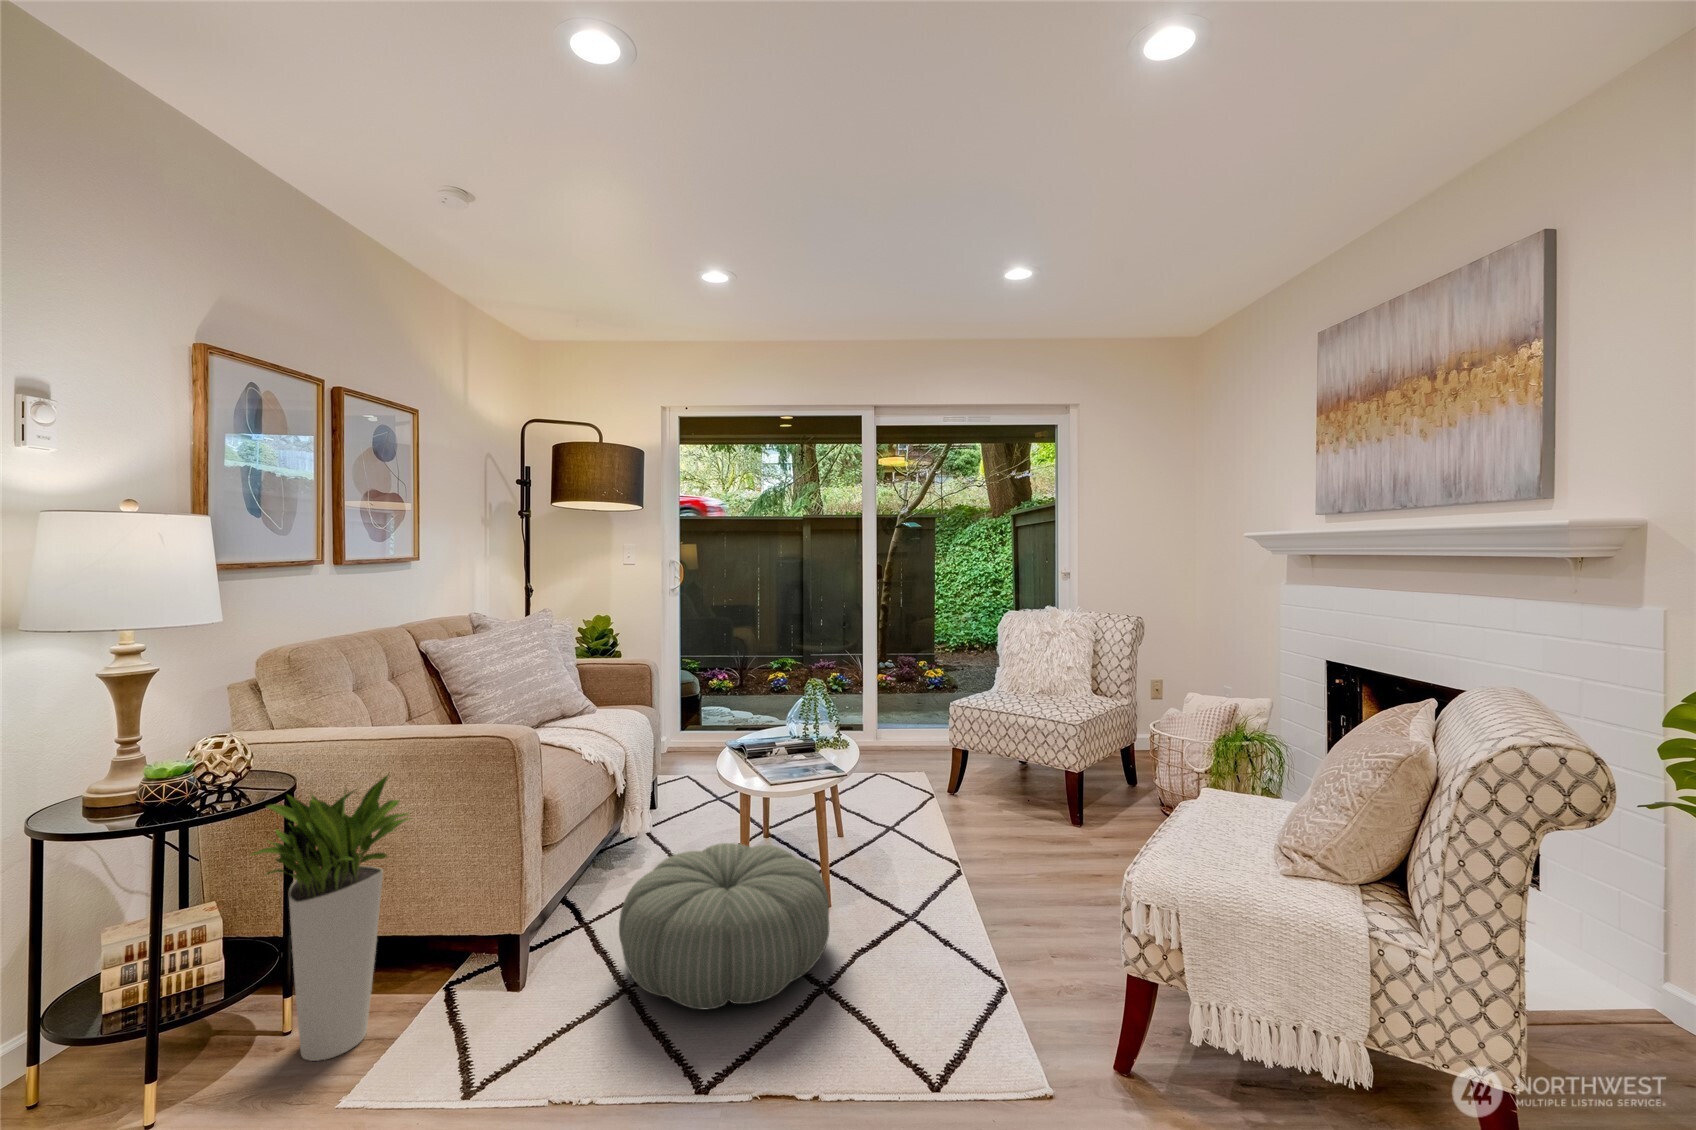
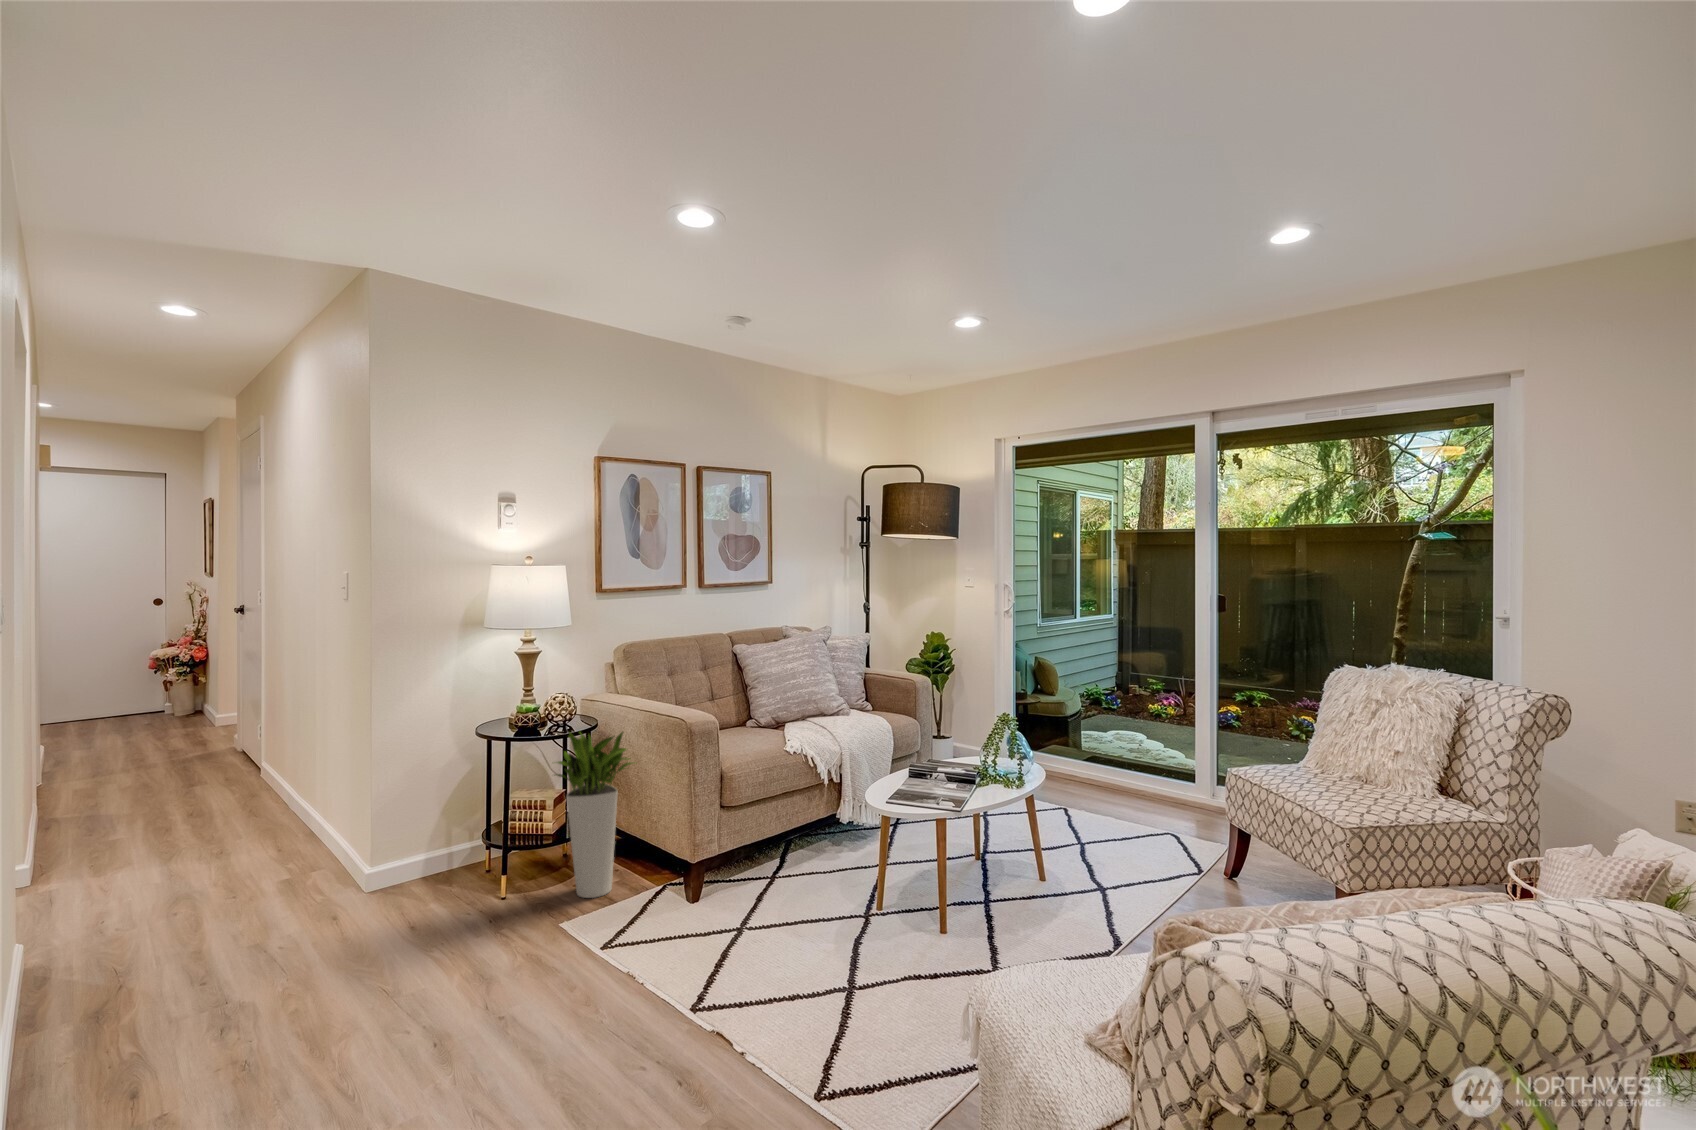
pouf: present [619,843,829,1009] -> none [724,840,901,969]

